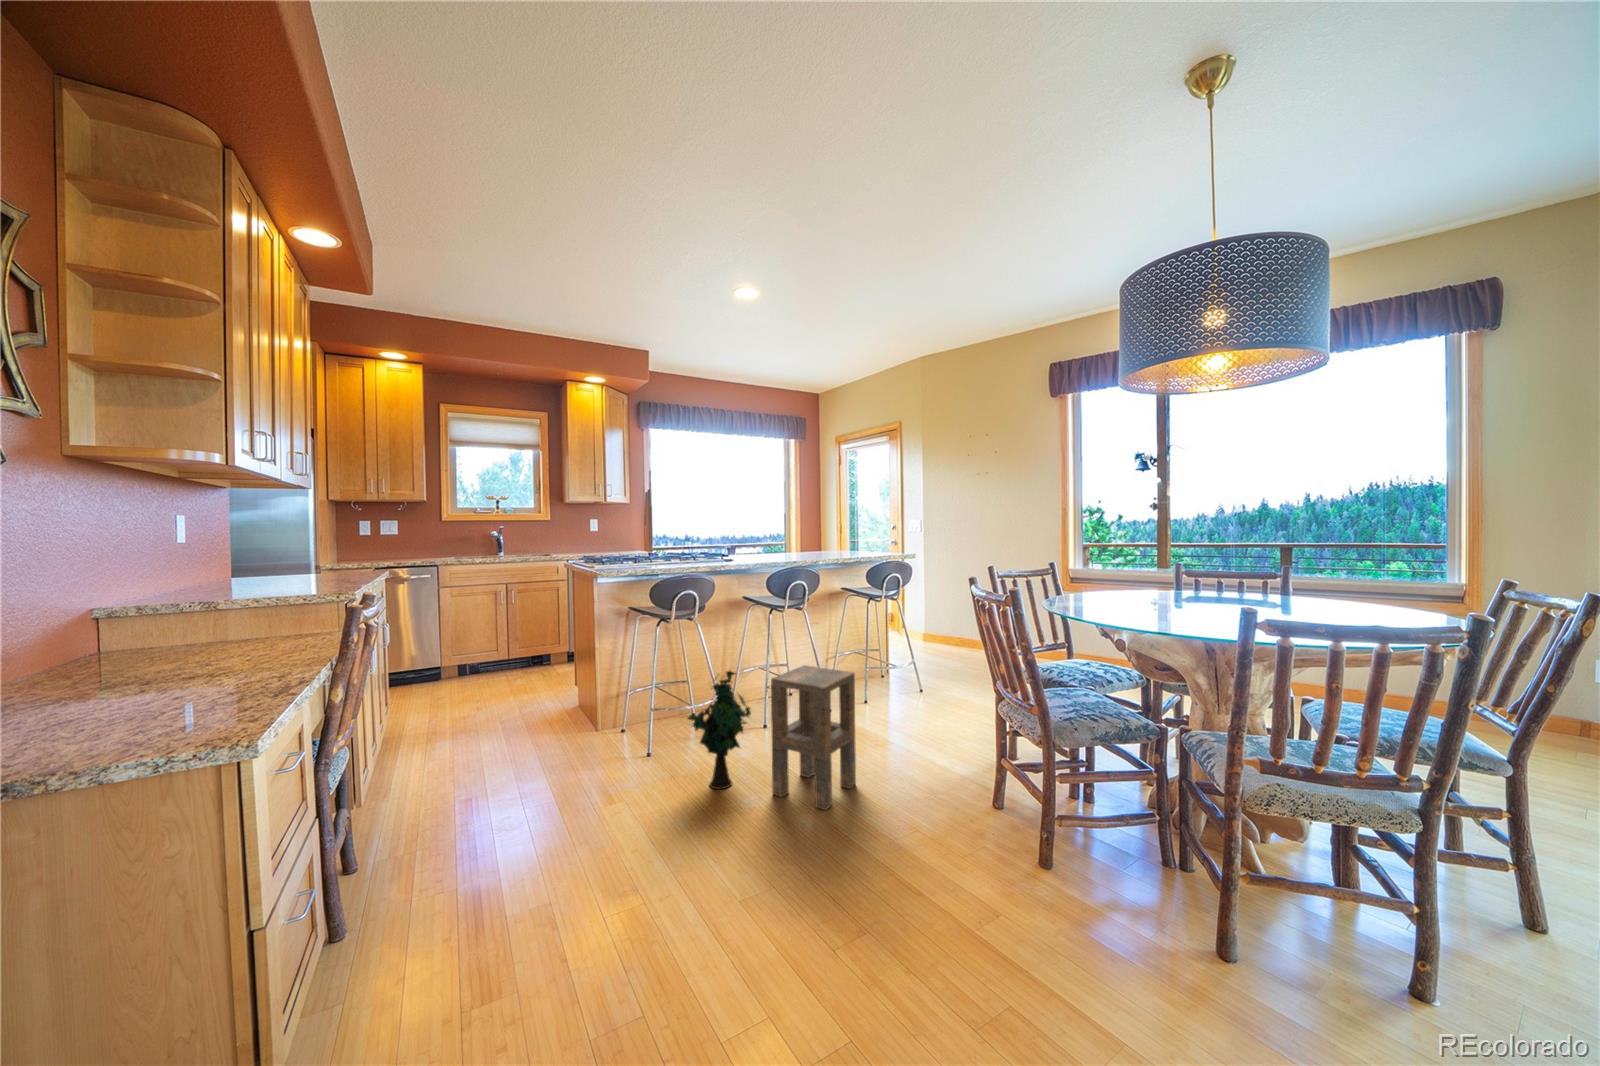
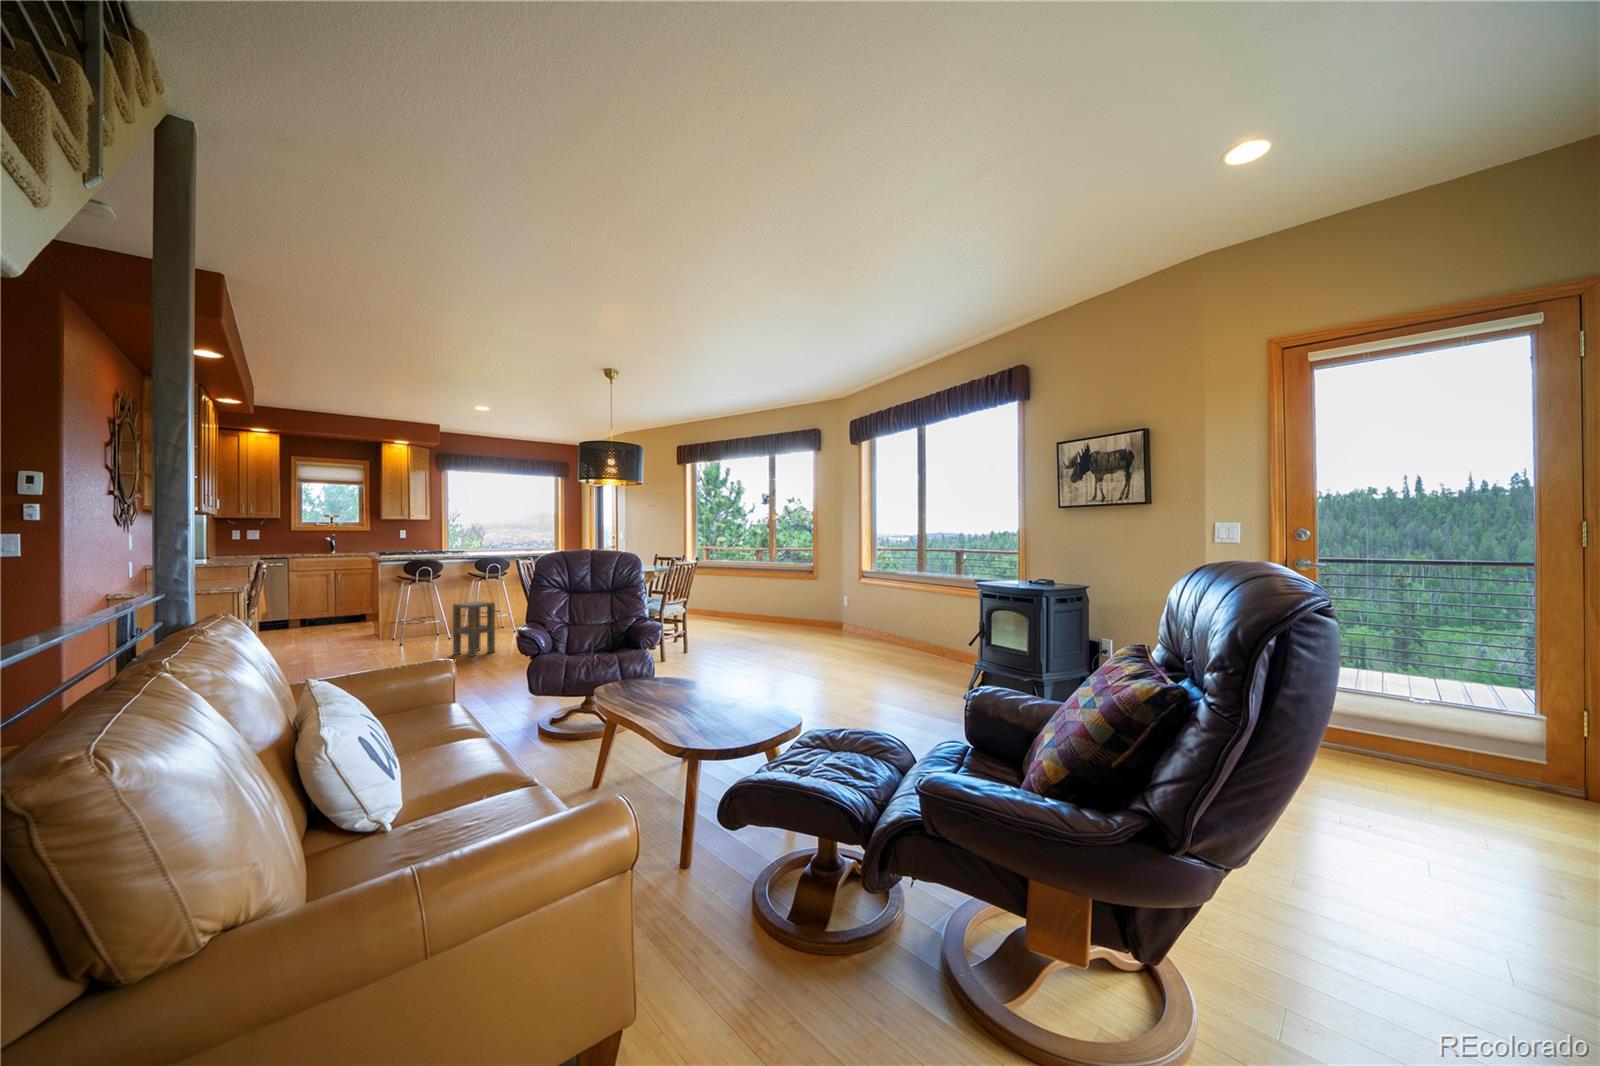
decorative plant: present [688,670,751,789] -> none [415,603,449,654]

